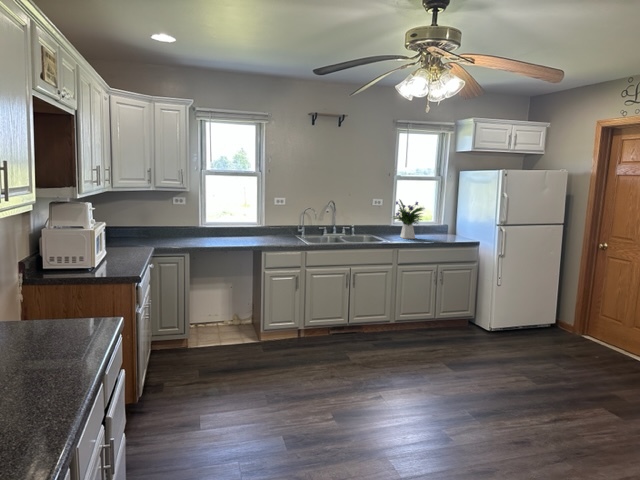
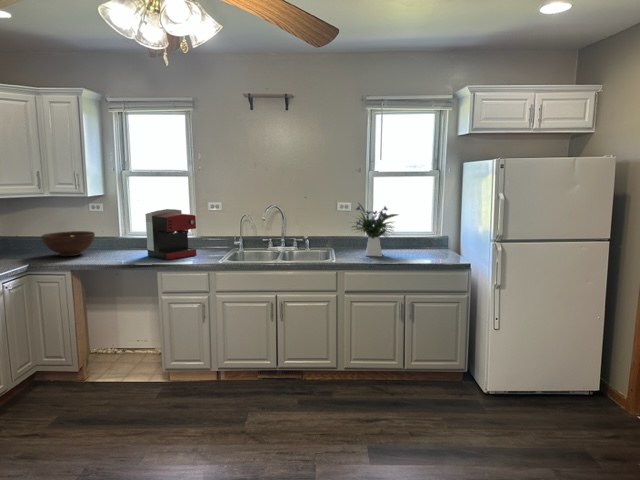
coffee maker: none [238,202,279,243] -> present [145,209,196,260]
fruit bowl: none [147,221,189,242] -> present [42,231,95,256]

